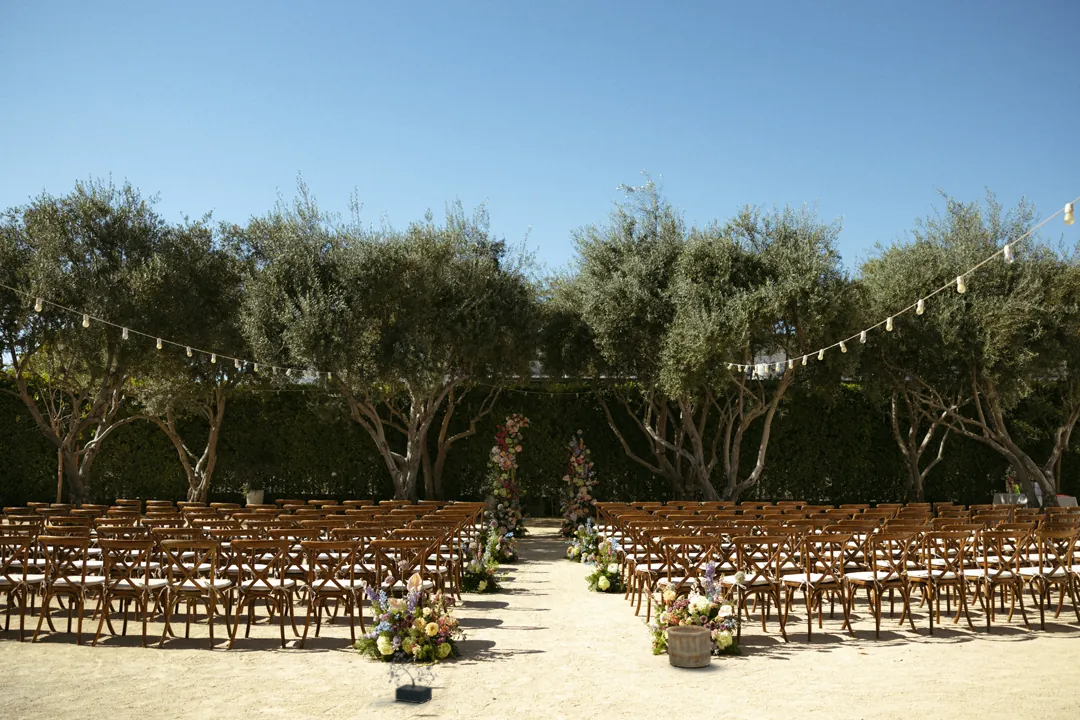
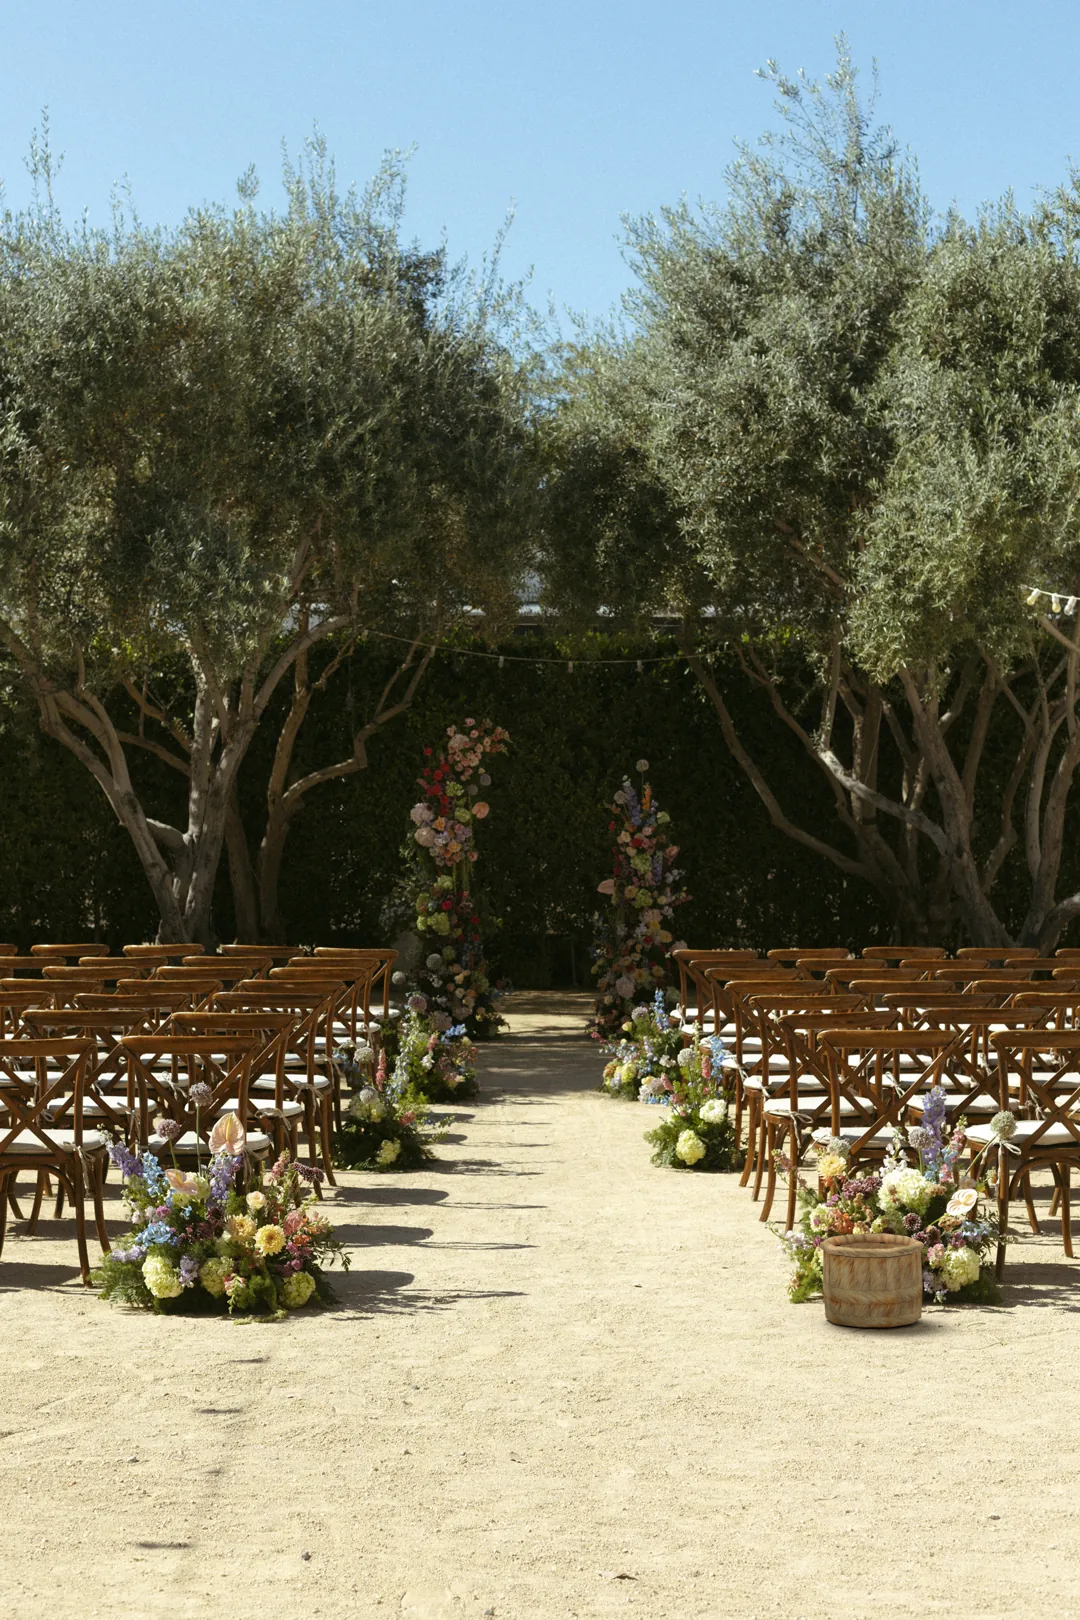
decorative plant: present [386,653,436,703] -> none [171,1283,291,1395]

